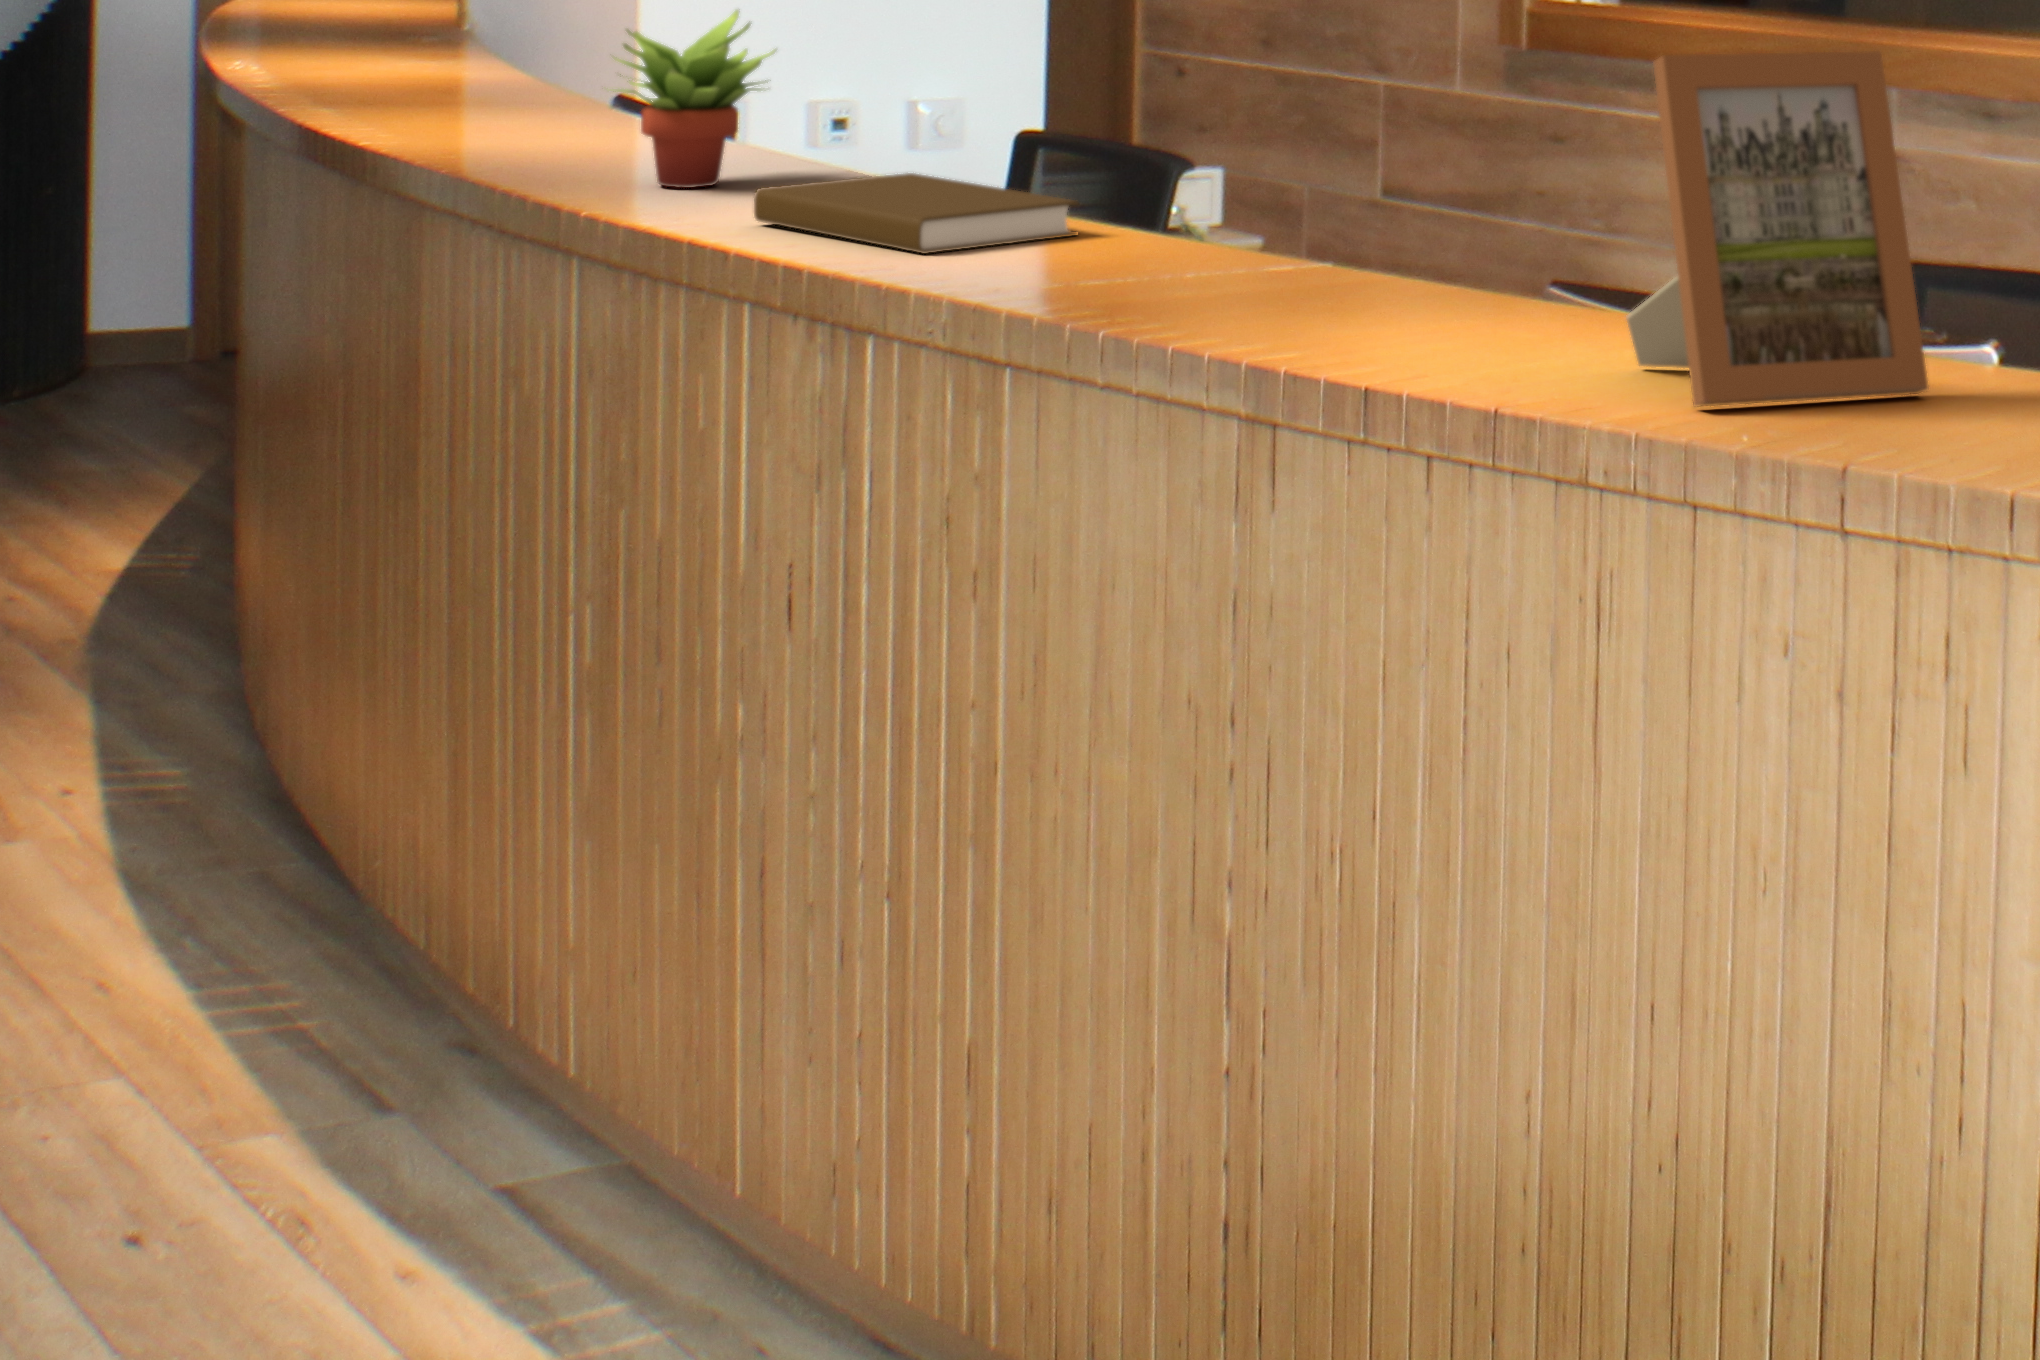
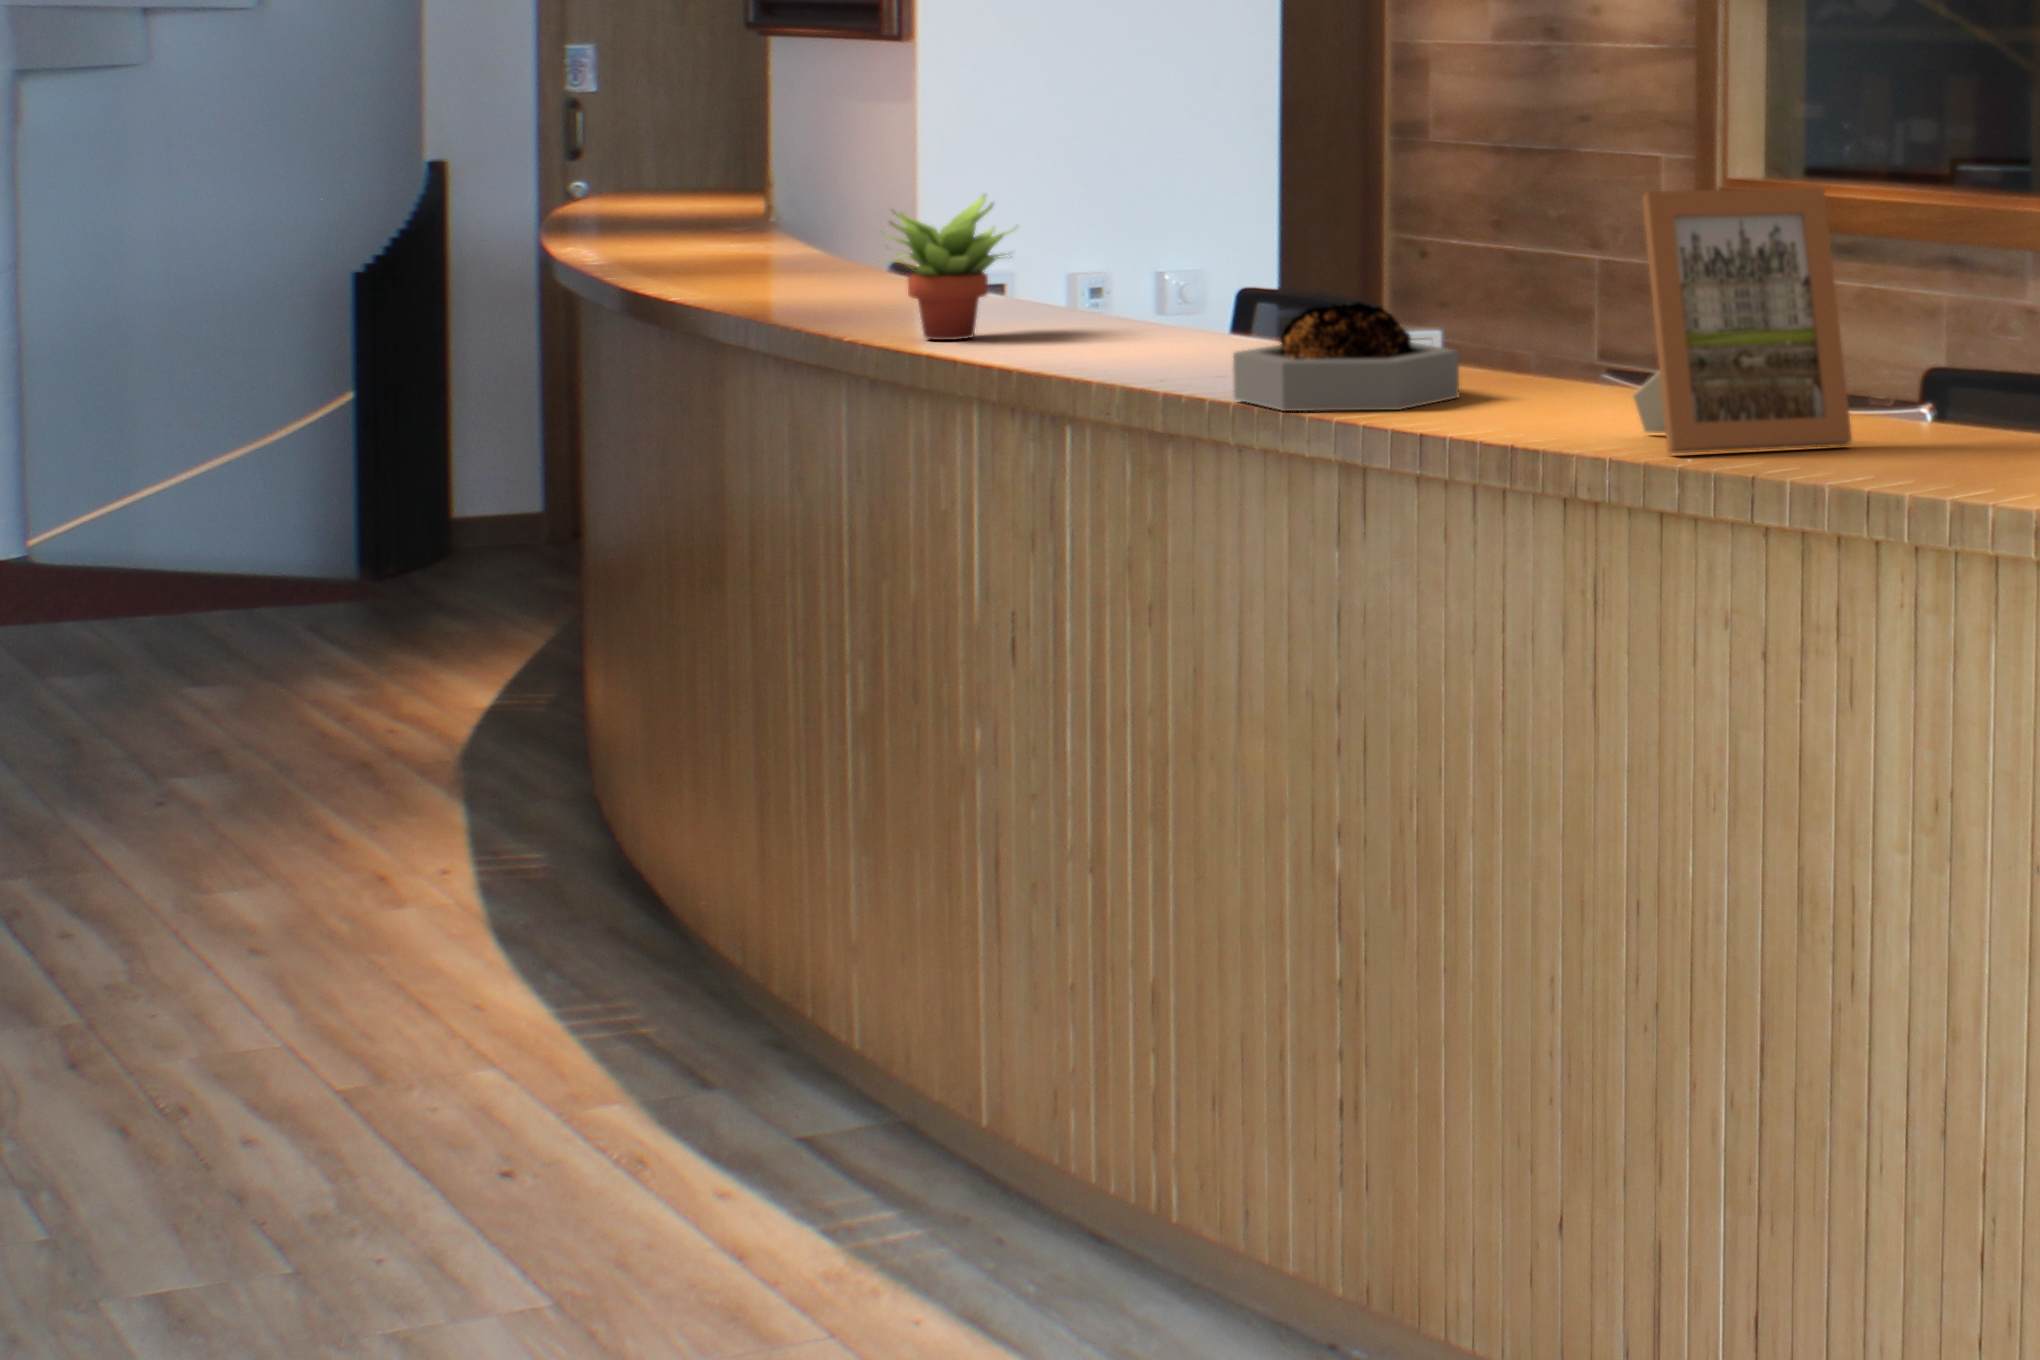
decorative bowl: none [1075,163,1361,317] -> present [1233,302,1459,411]
book: present [754,173,1078,254] -> none [995,322,1256,377]

